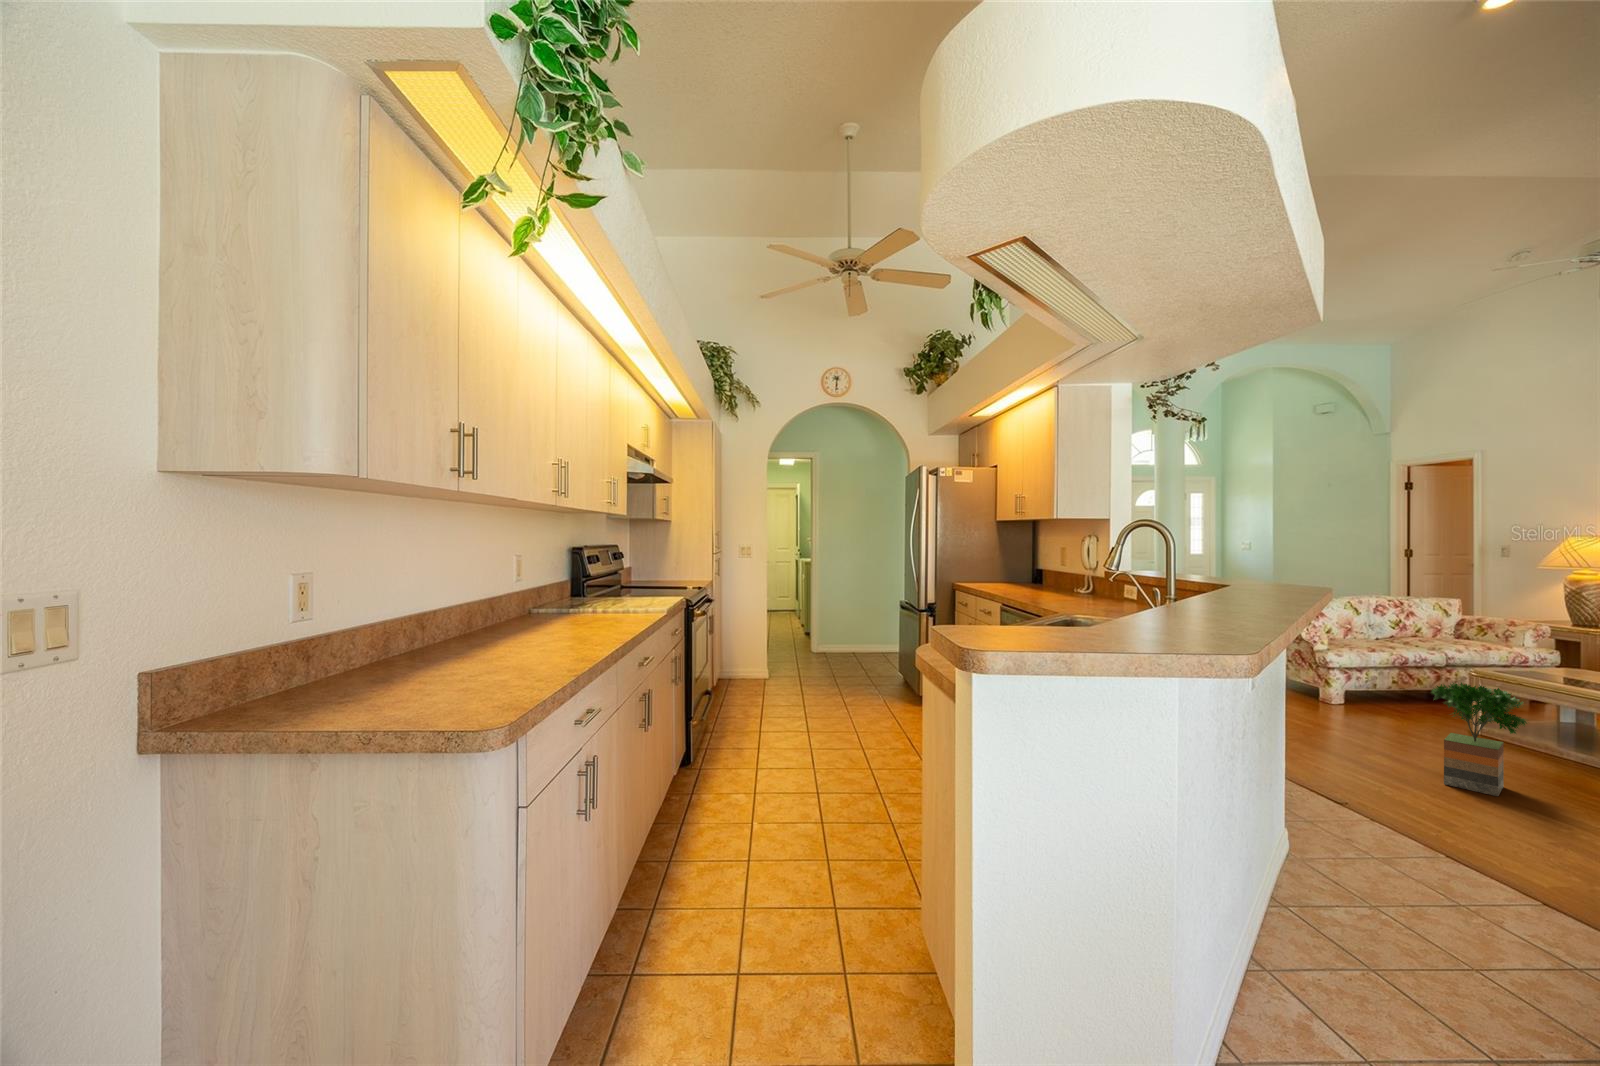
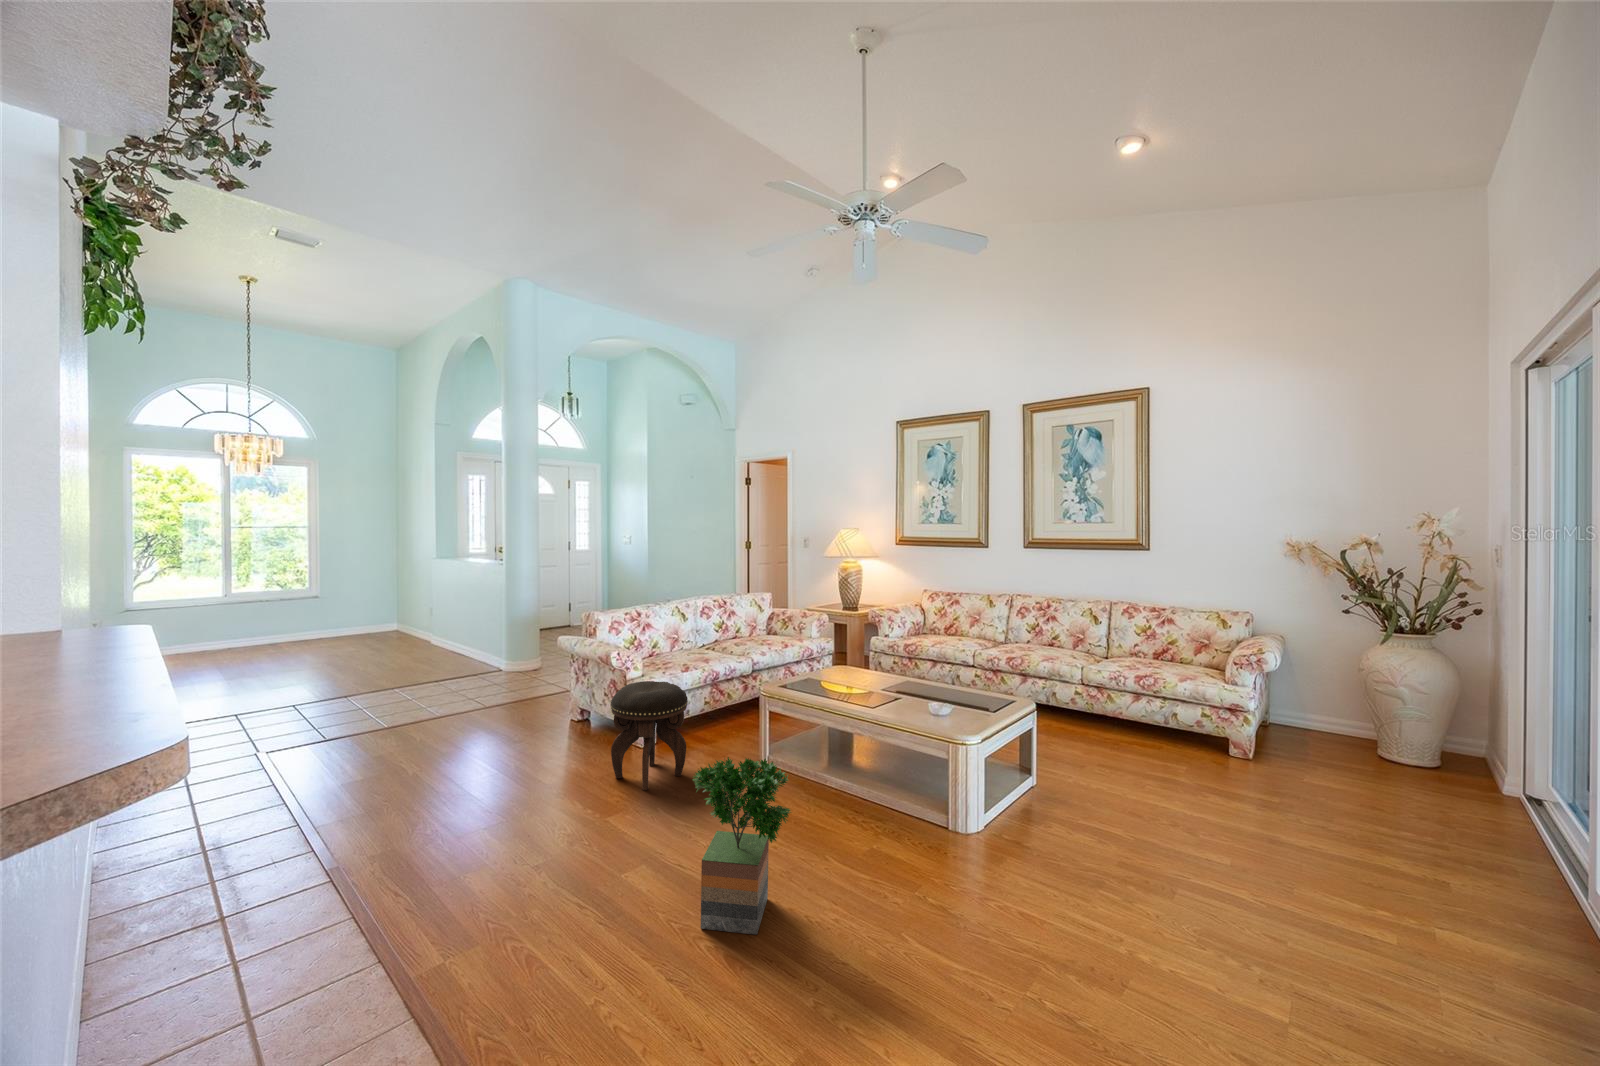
footstool: none [1315,649,1389,725] -> present [611,681,688,791]

